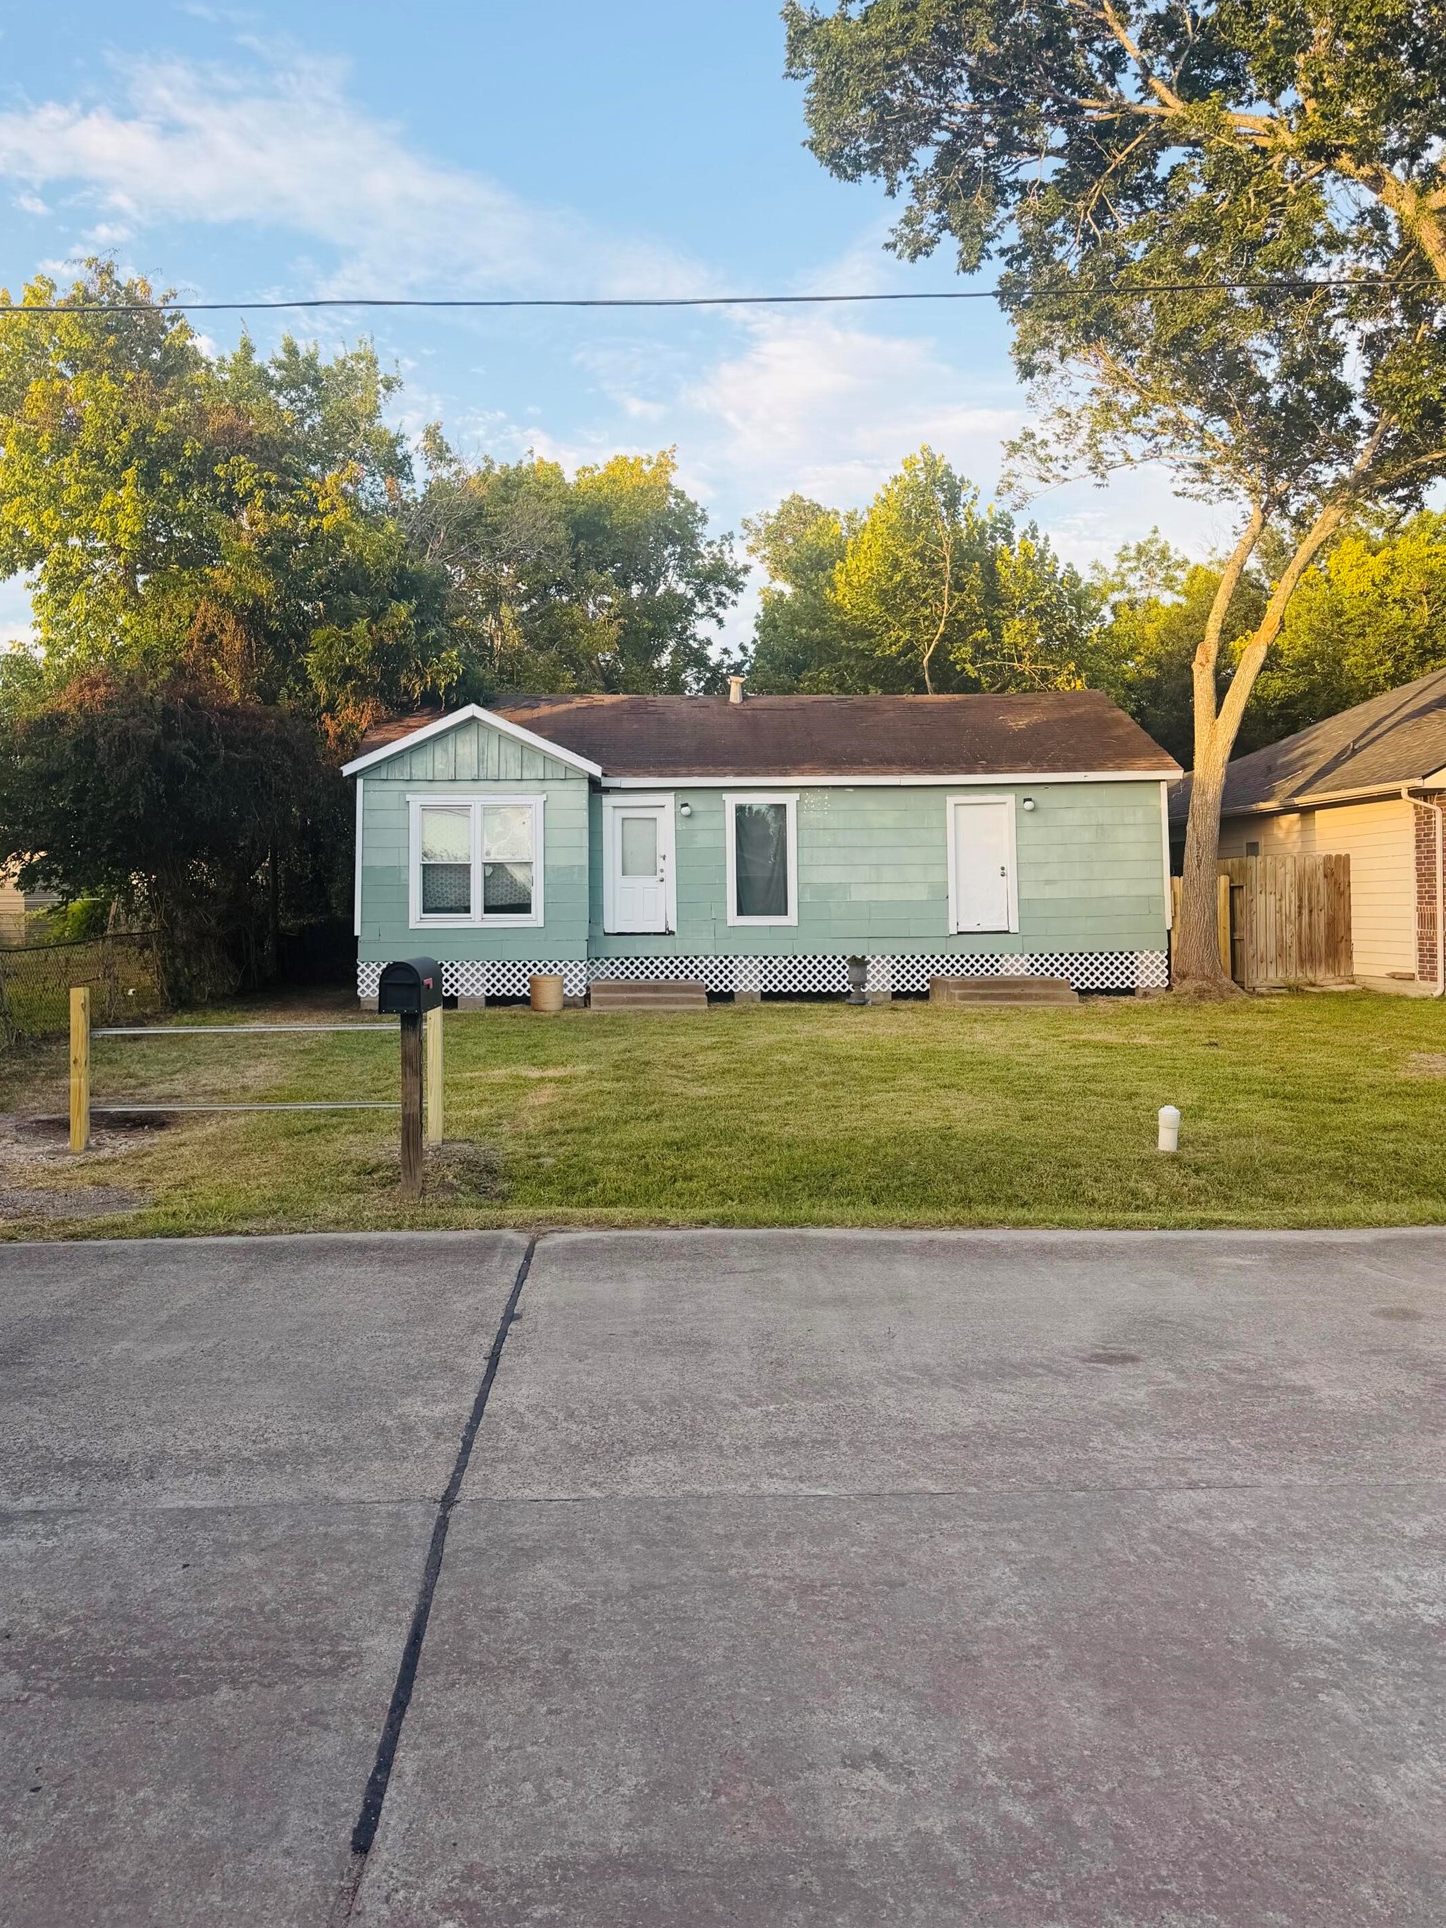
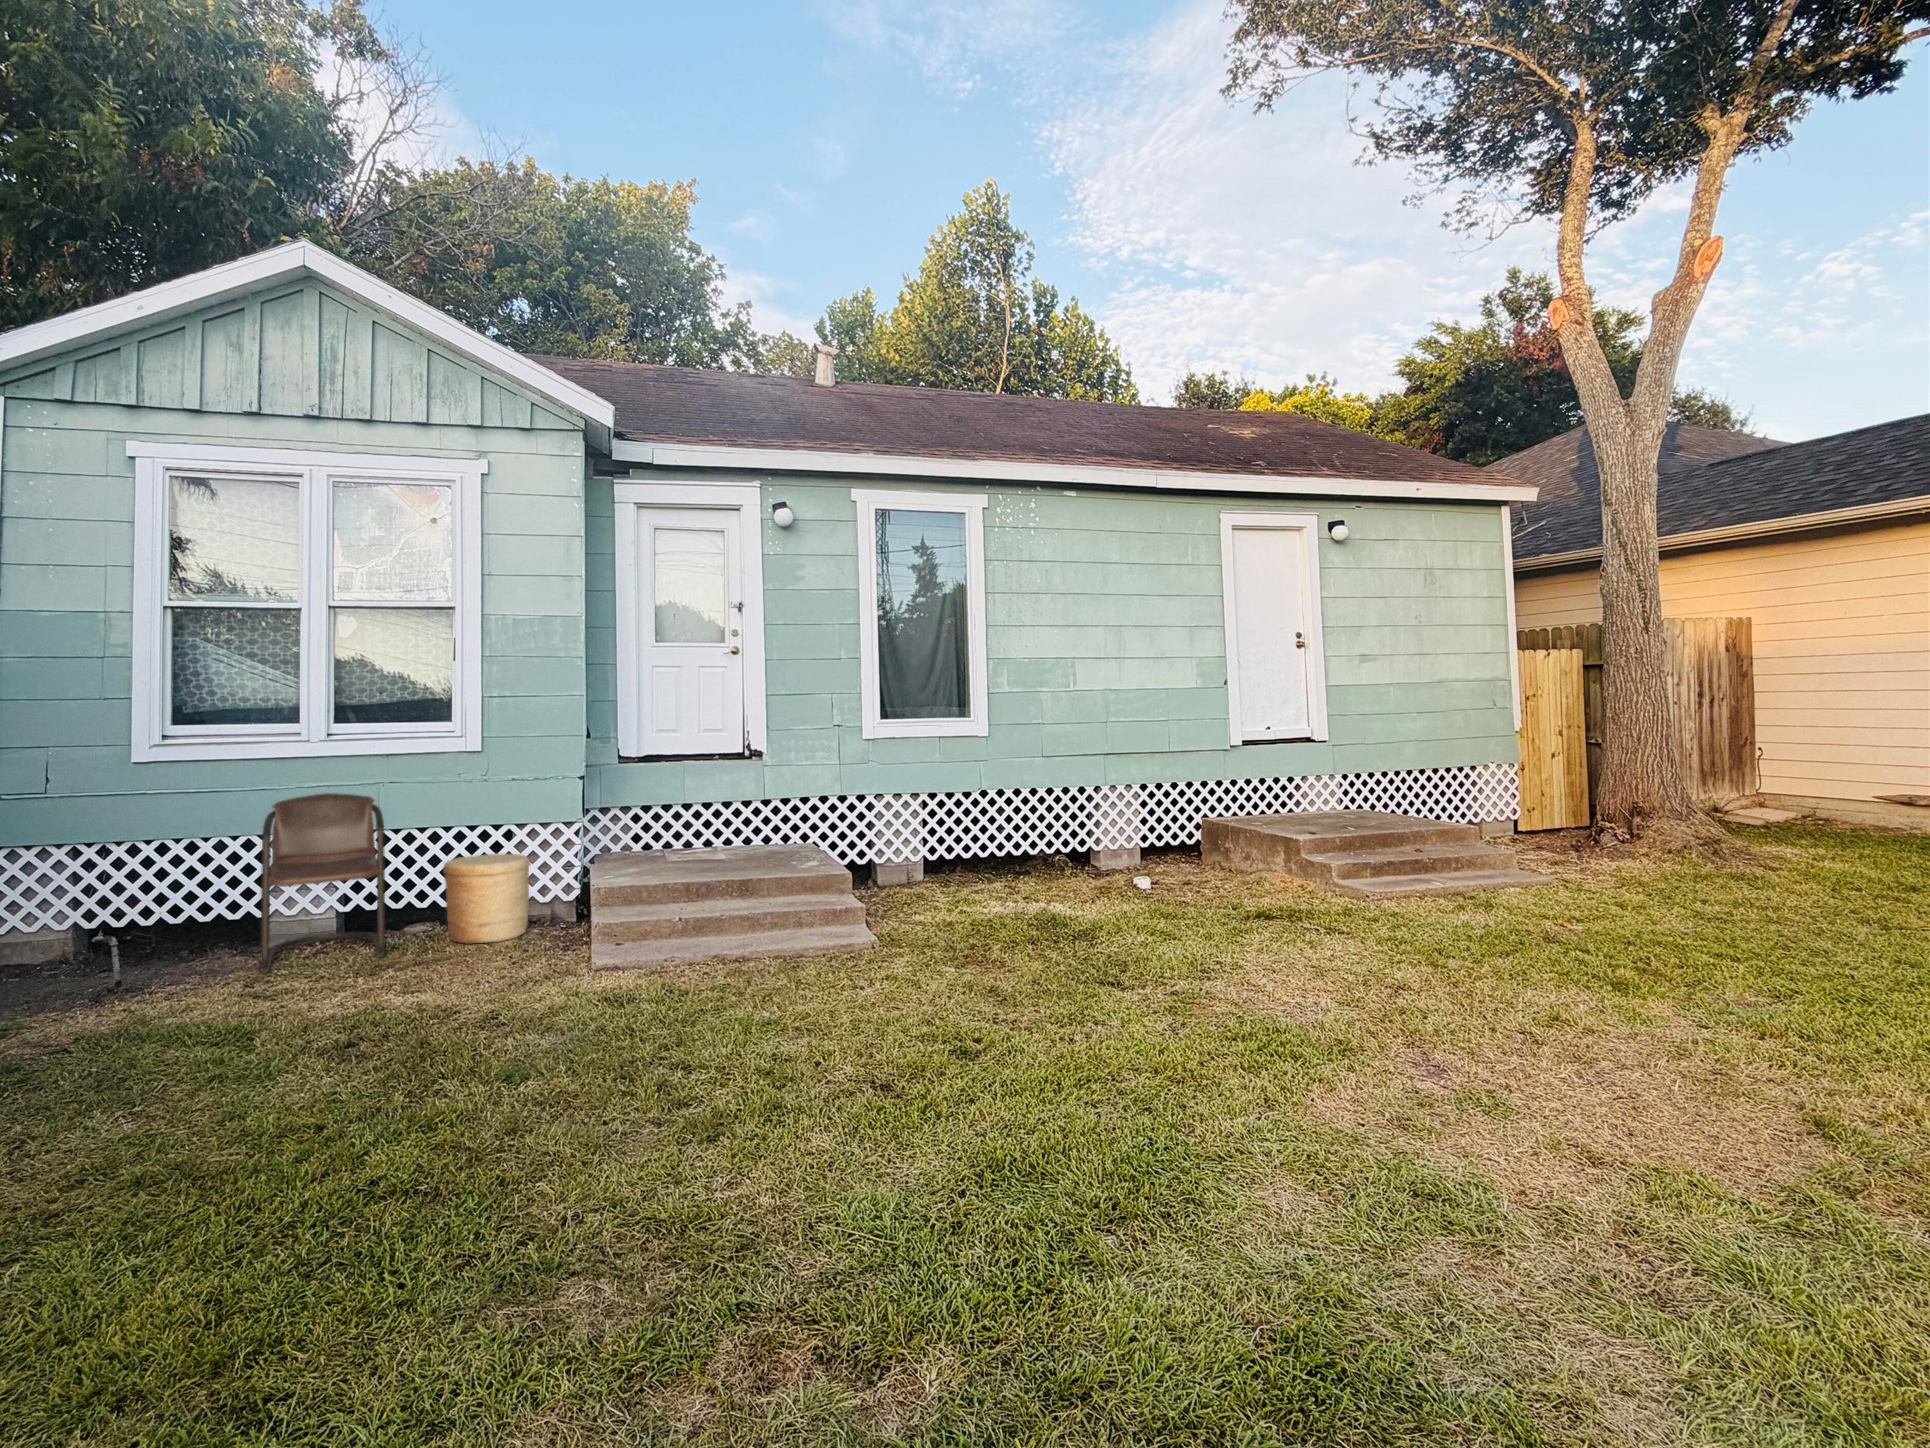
chair: none [463,944,509,1014] -> present [261,793,385,974]
planter: present [845,956,871,1004] -> none [1073,787,1120,876]

